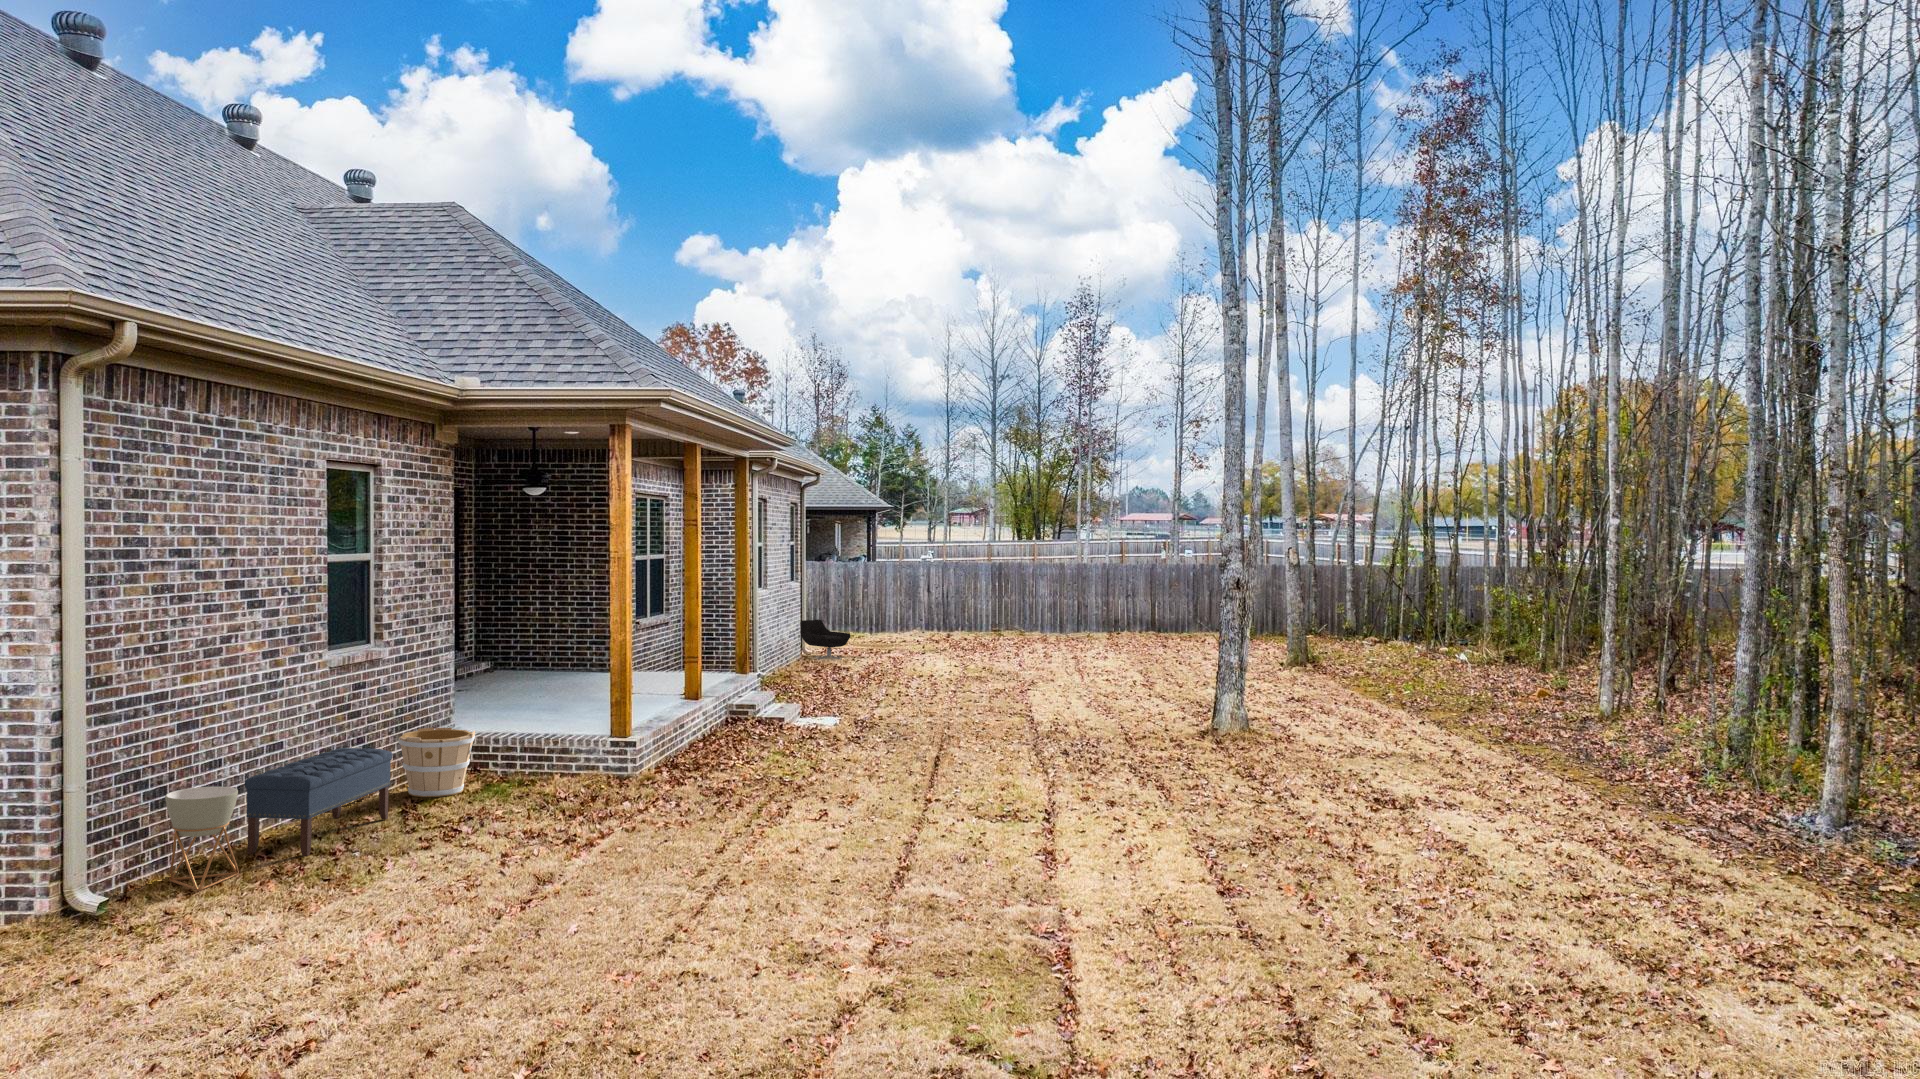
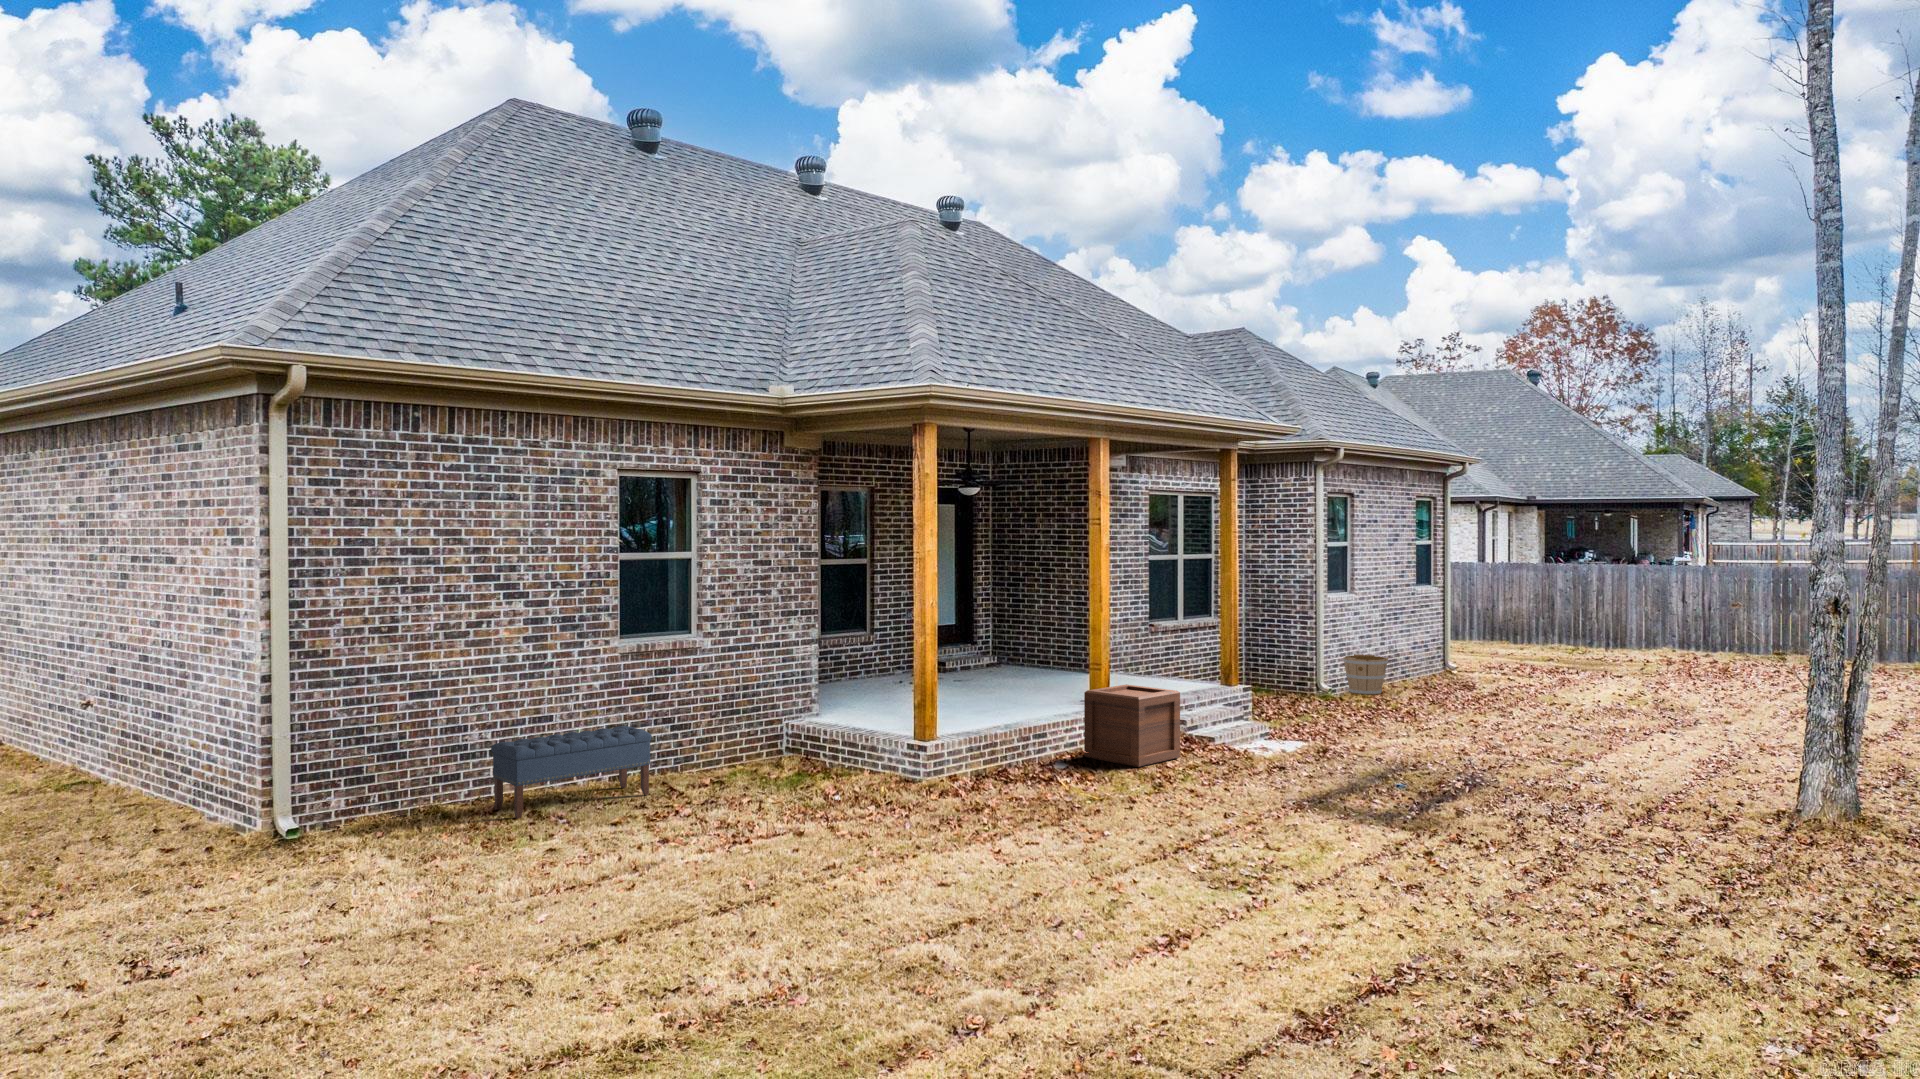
lounge chair: present [800,619,851,659] -> none [1440,629,1505,677]
wooden crate: none [701,675,776,745] -> present [1084,684,1180,767]
wooden bucket: present [398,728,475,797] -> present [1343,654,1388,695]
planter: present [165,787,239,891] -> none [378,748,440,835]

